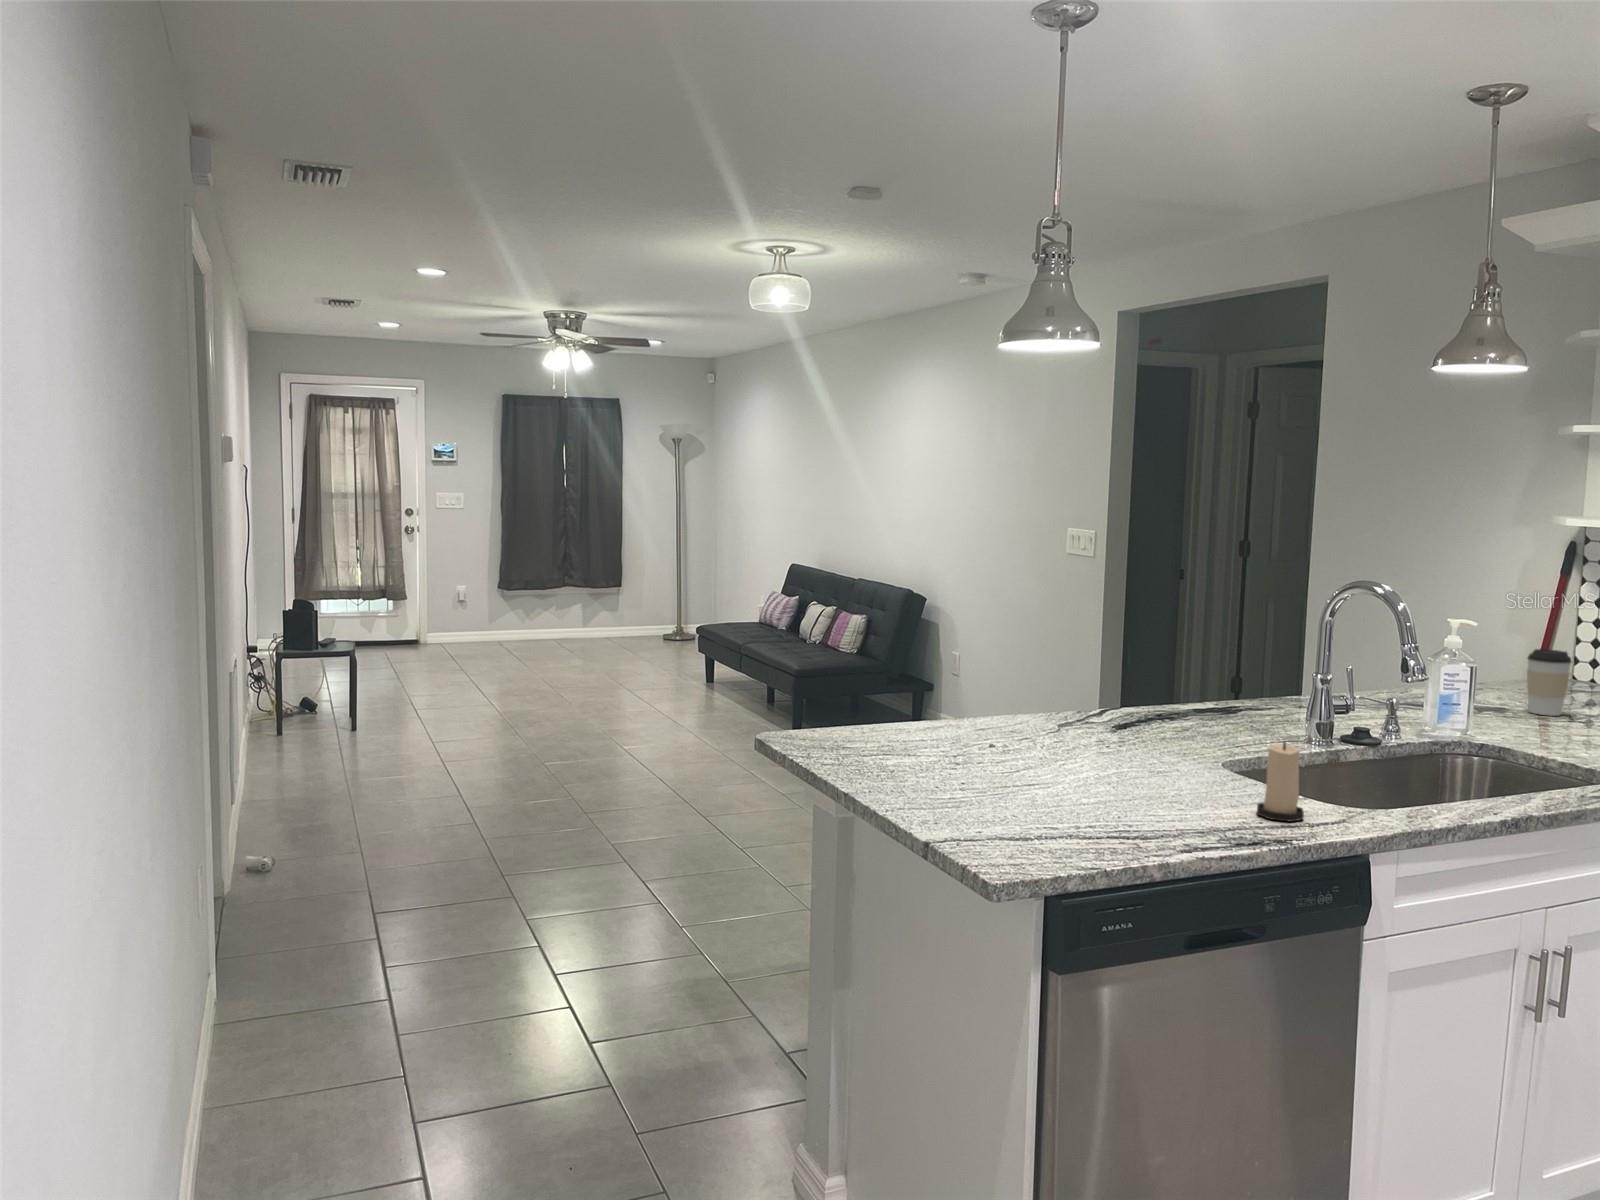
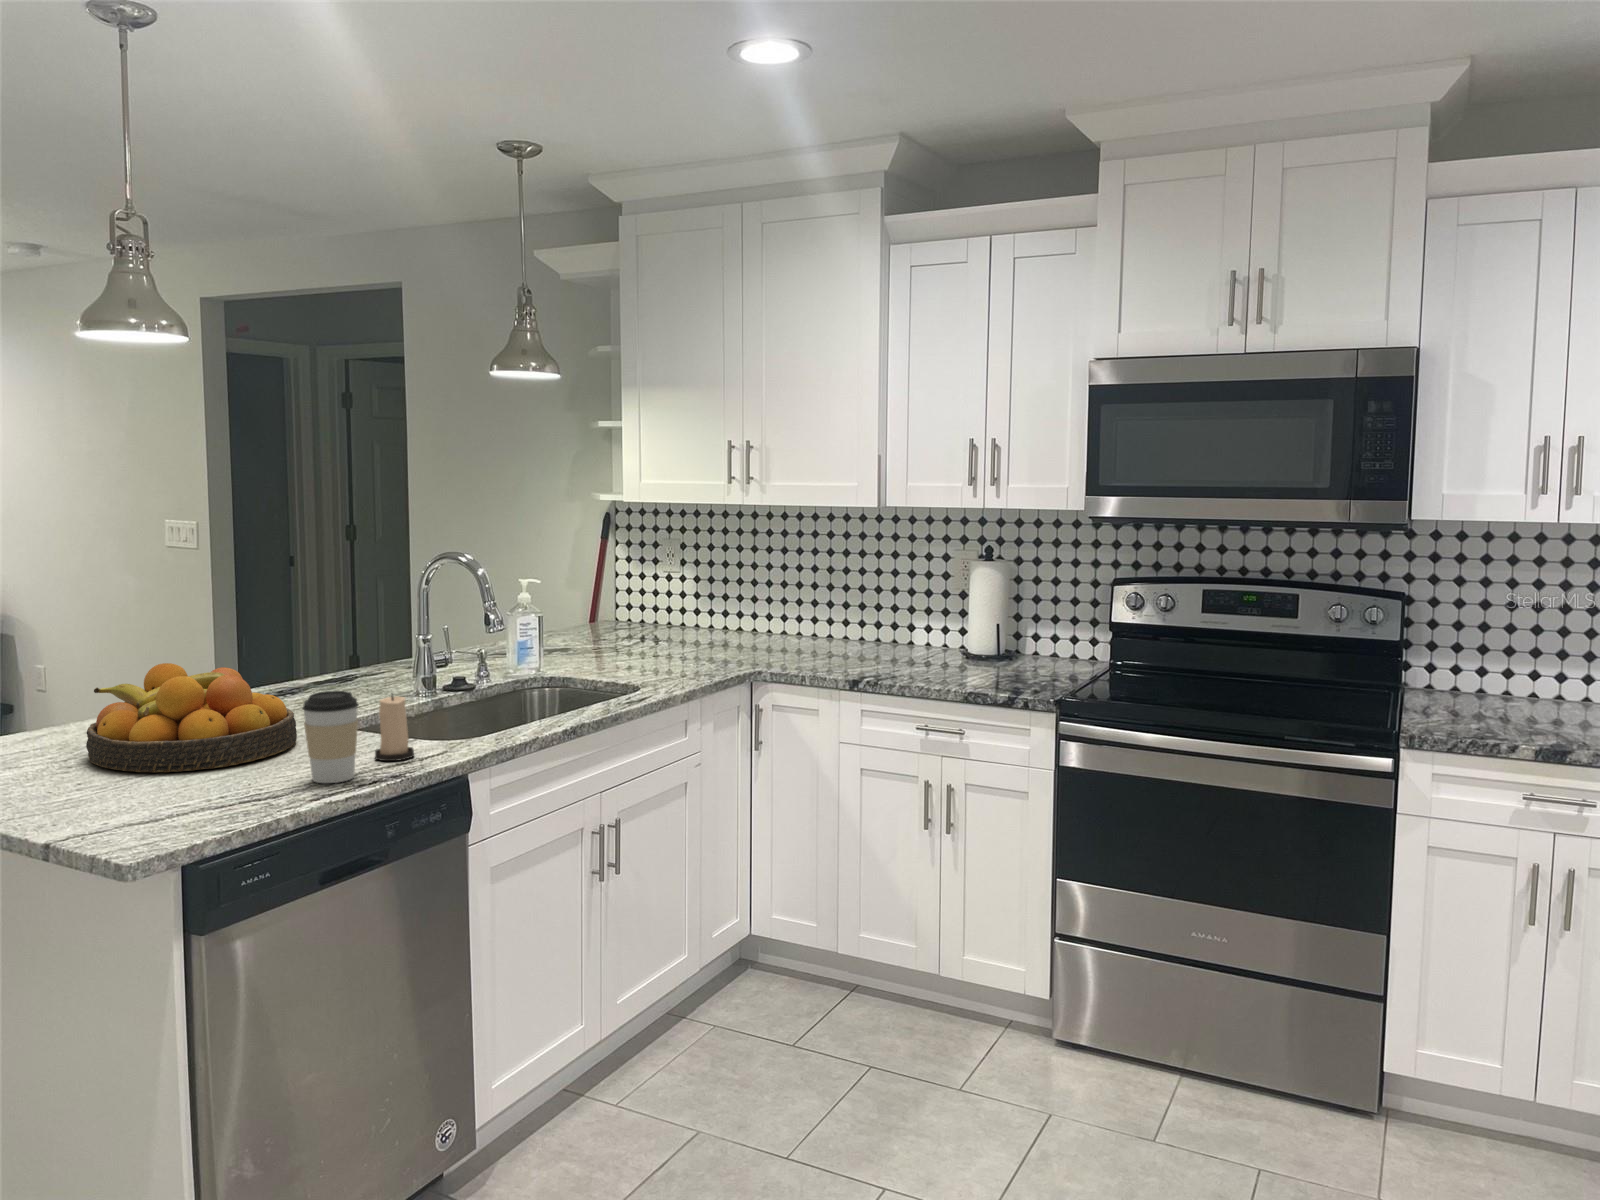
coffee cup: present [1527,649,1572,716] -> present [302,691,358,783]
fruit bowl: none [974,673,1172,792] -> present [86,663,297,773]

